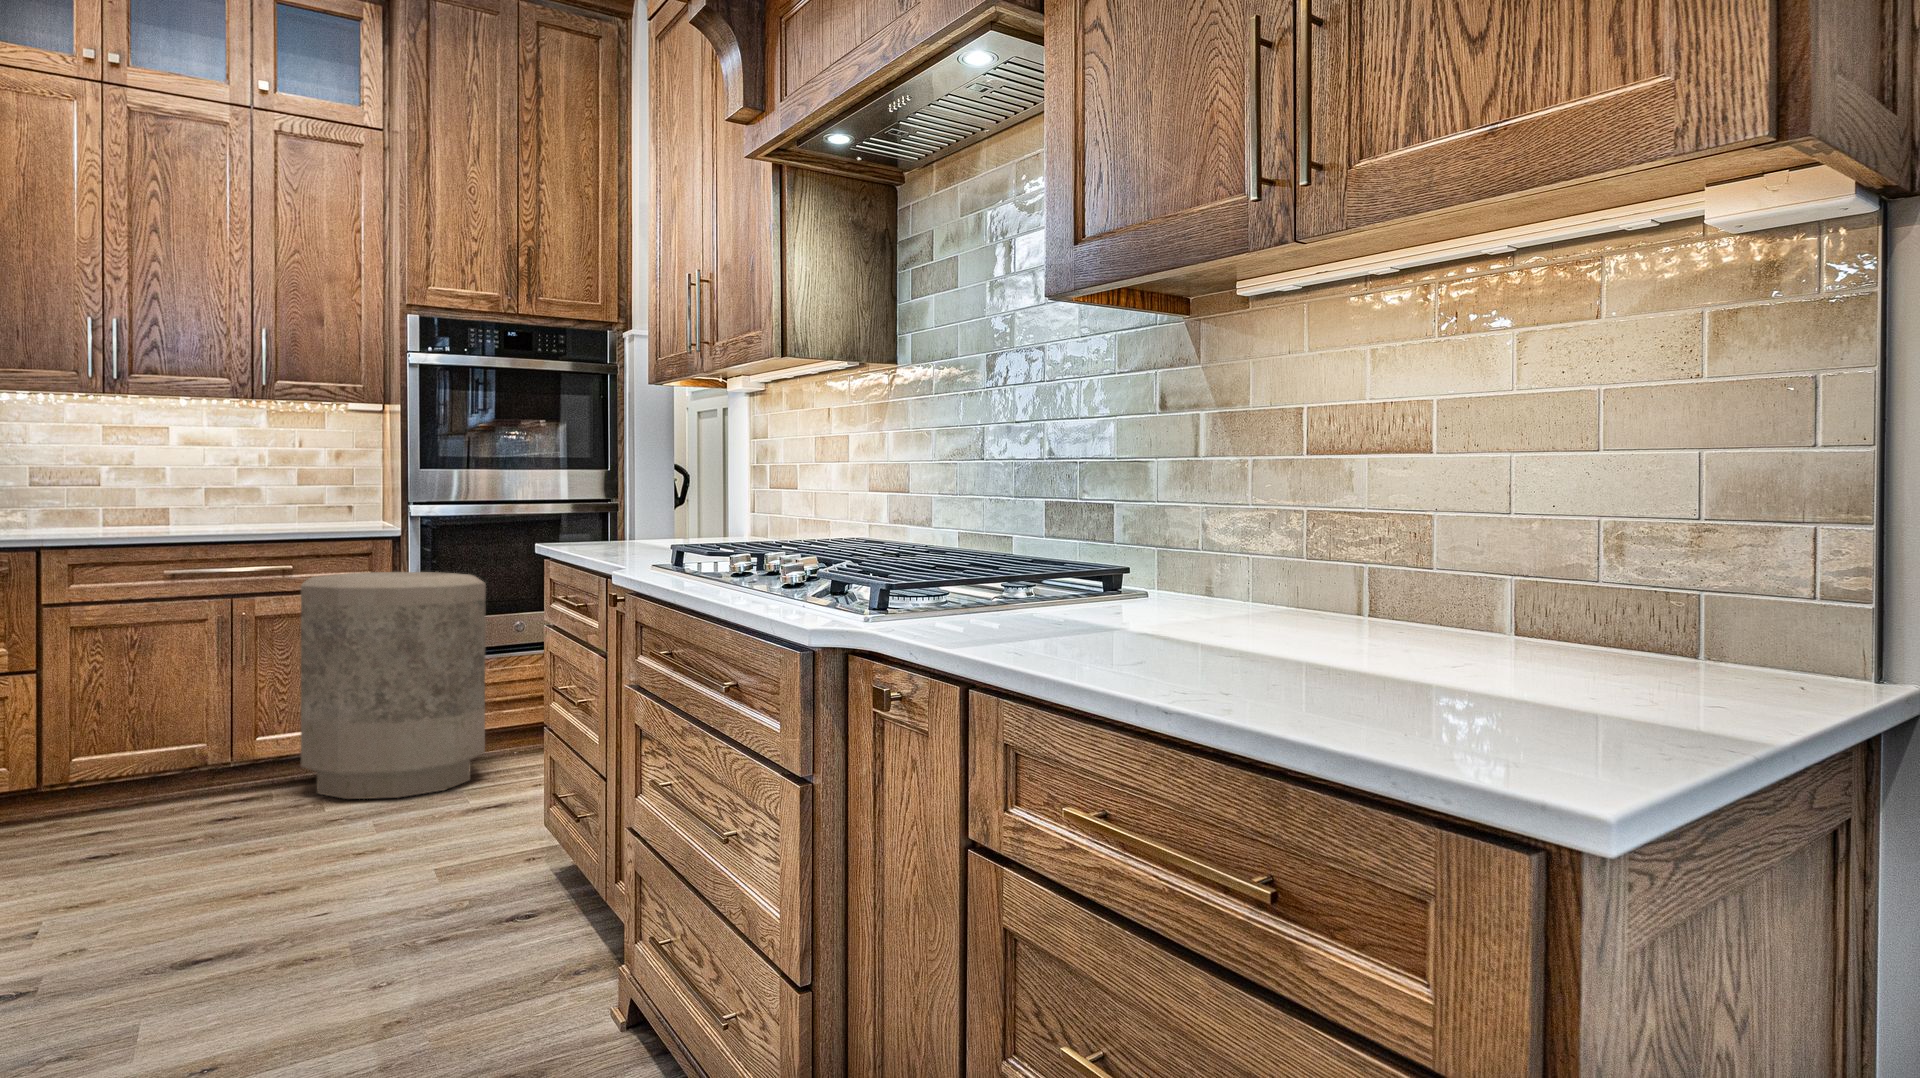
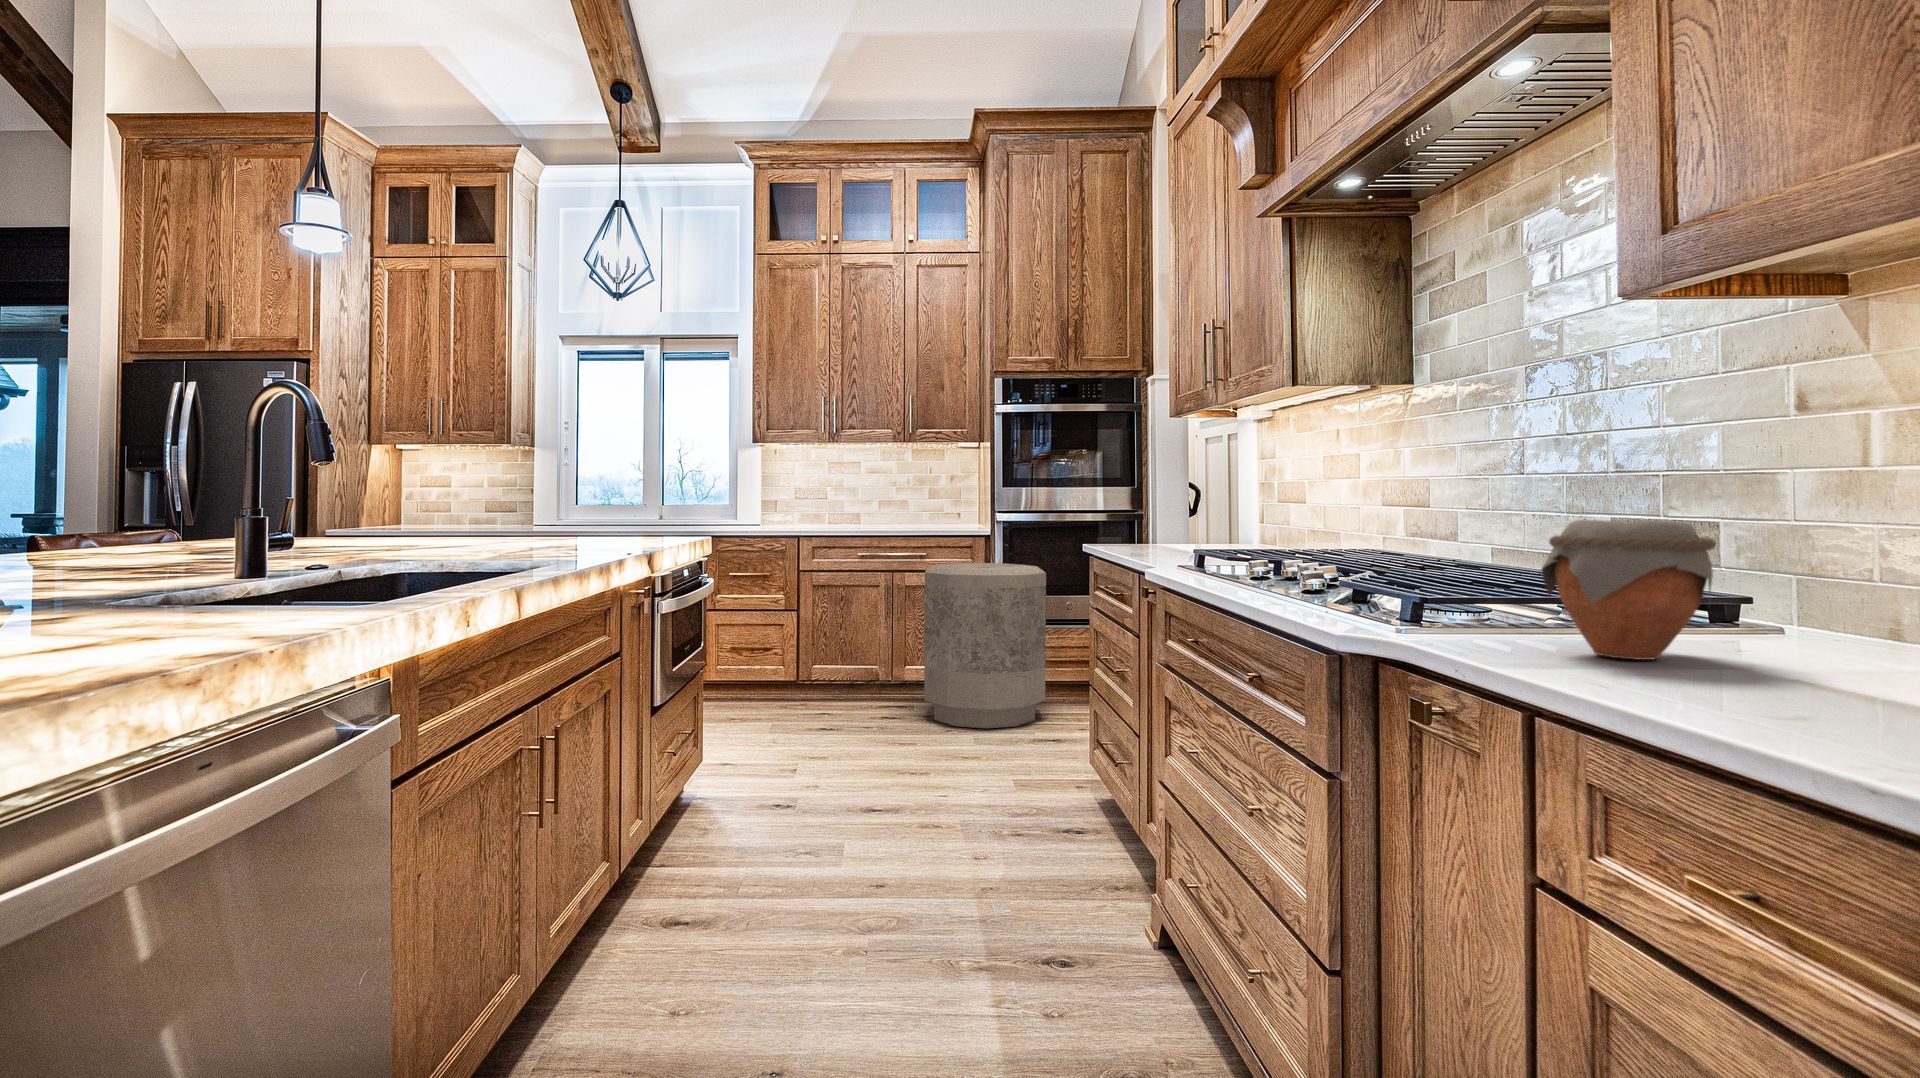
jar: none [978,503,1108,631] -> present [1542,520,1716,660]

